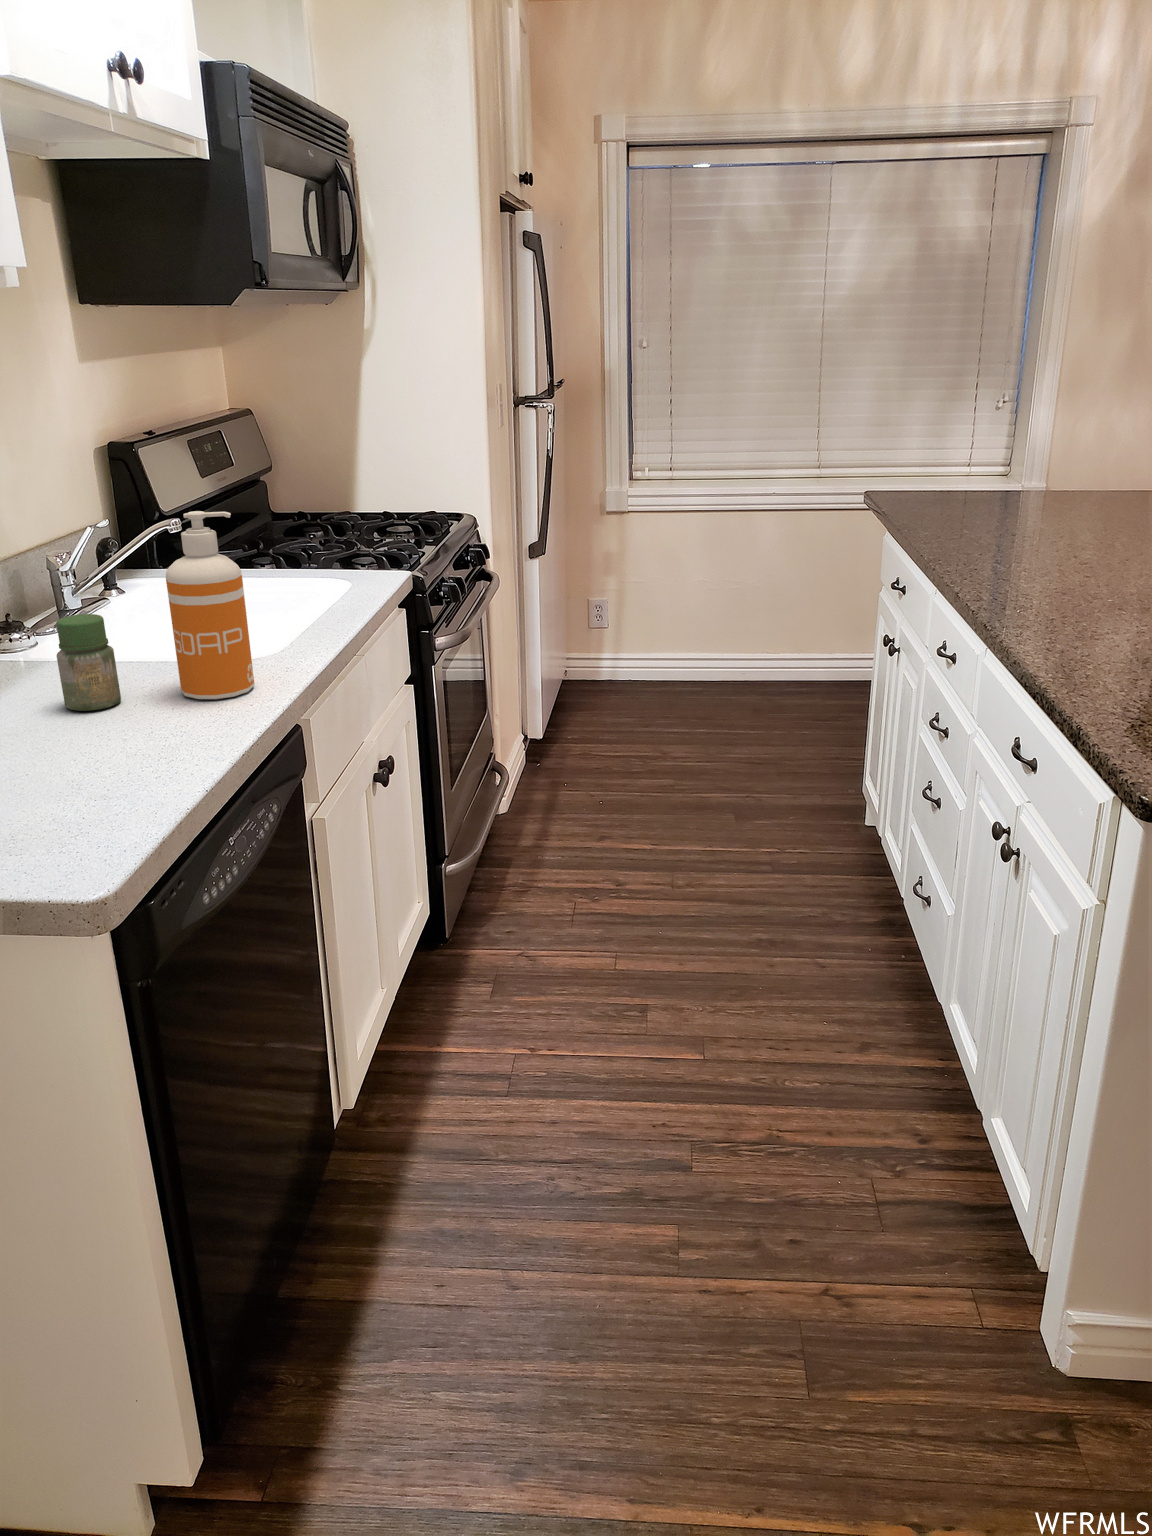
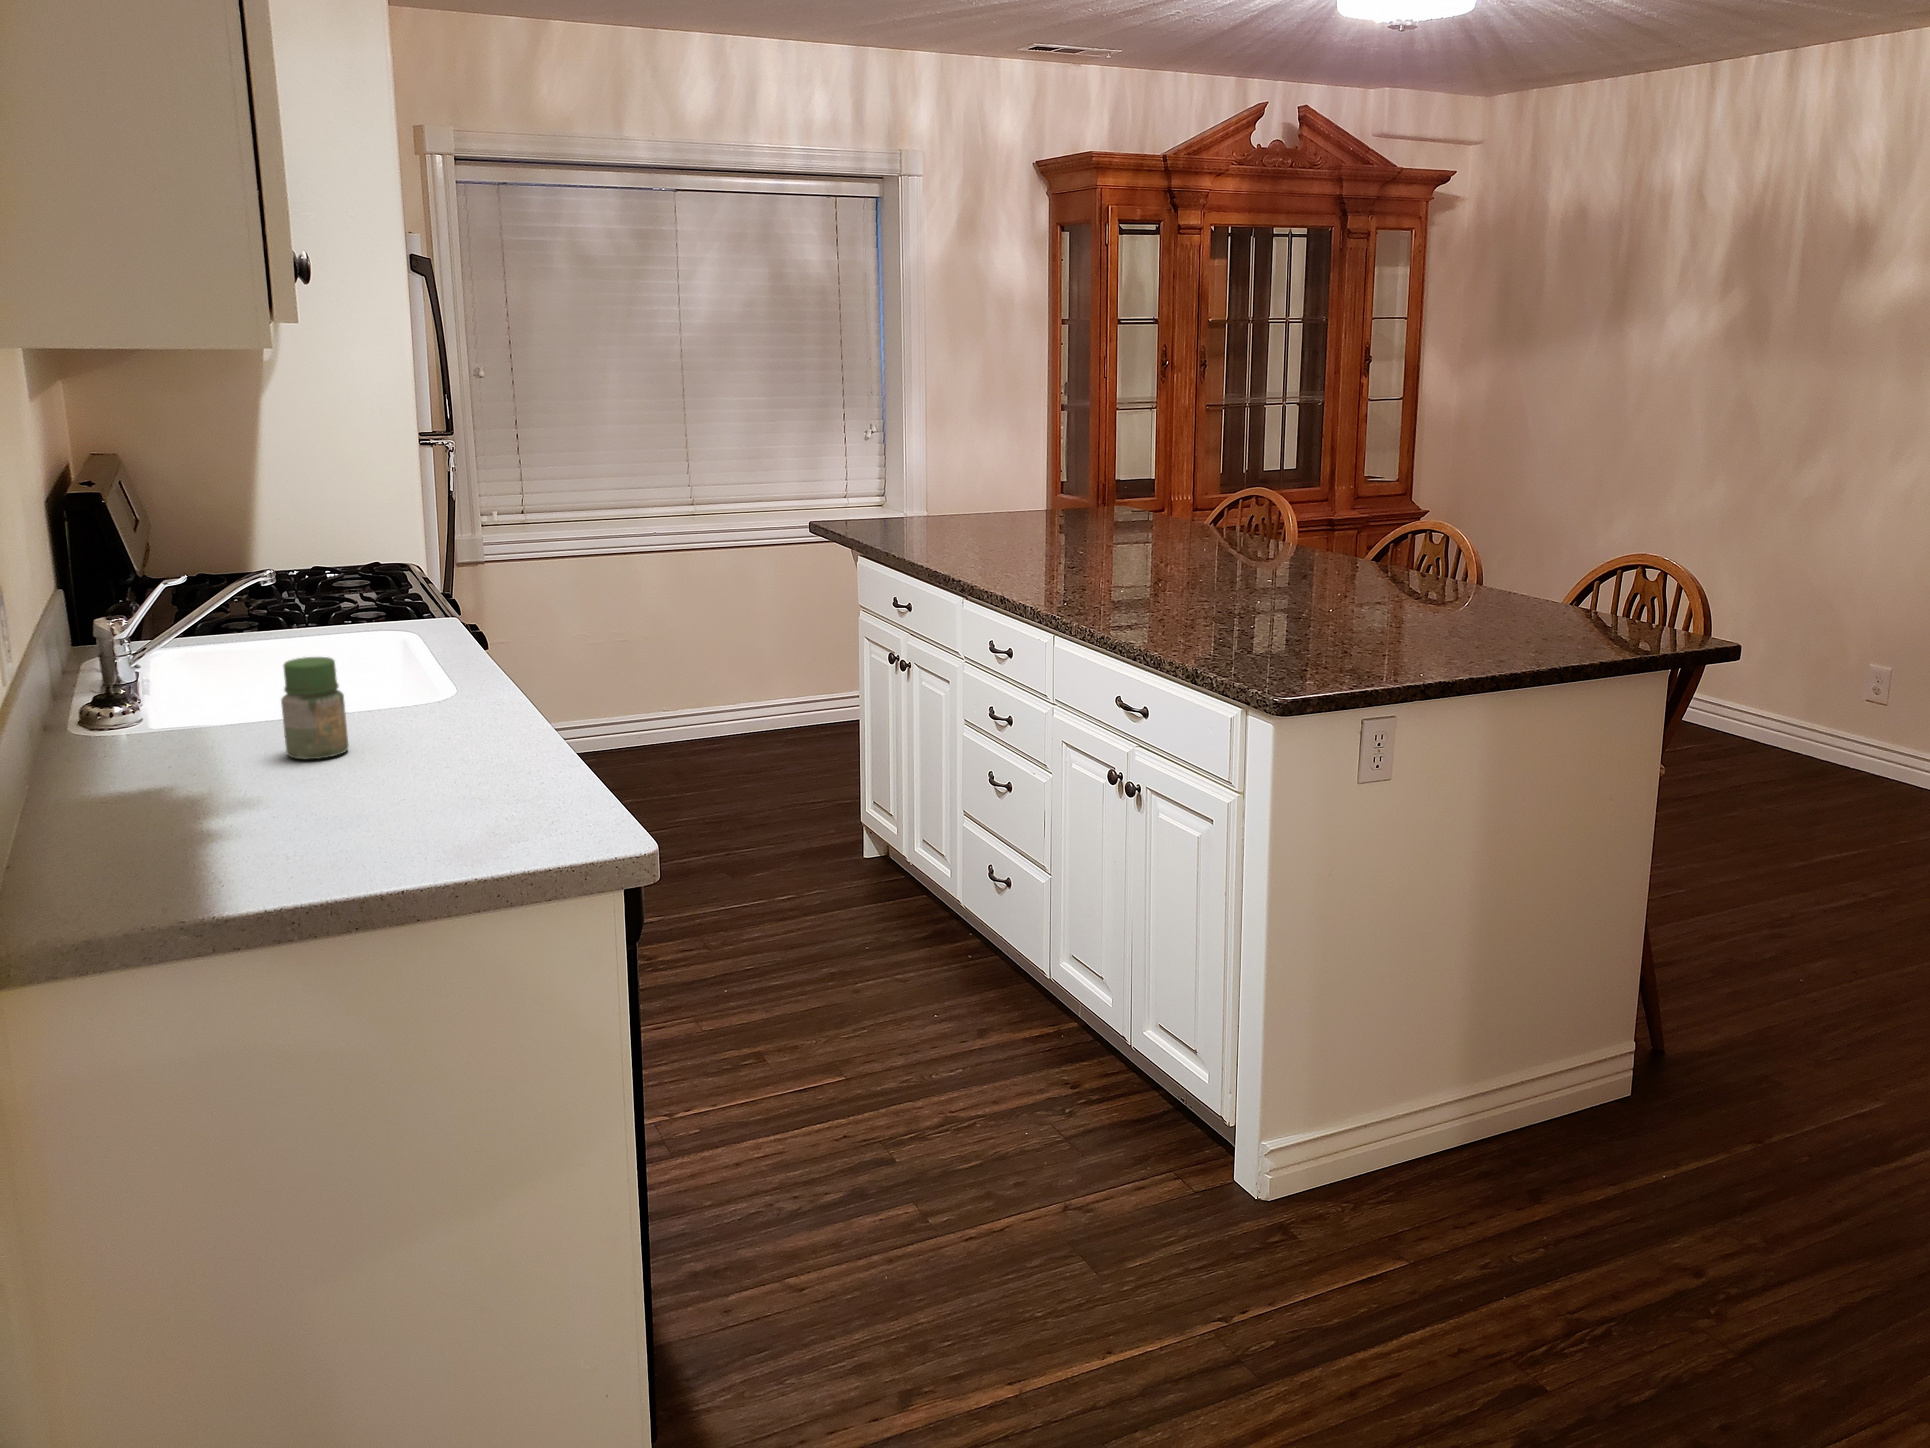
soap dispenser: present [166,511,255,699] -> none [388,543,477,736]

